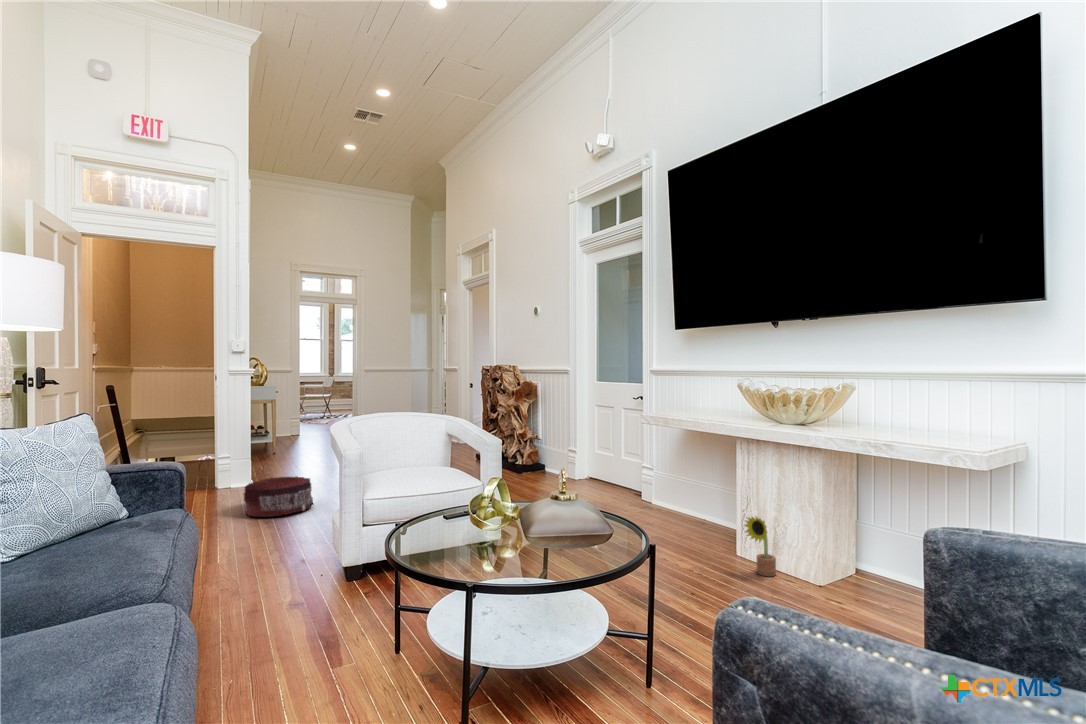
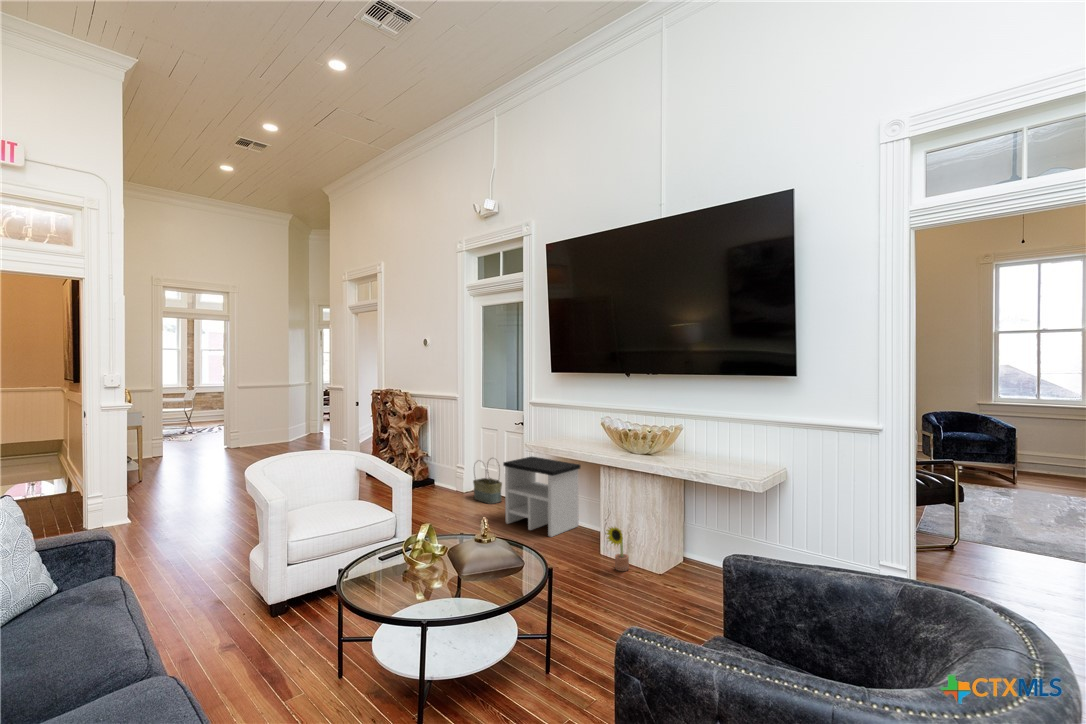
side table: none [618,436,714,531] -> present [503,457,581,537]
basket: none [587,439,620,492] -> present [473,465,502,504]
pouf: present [244,477,314,517] -> none [136,513,214,559]

